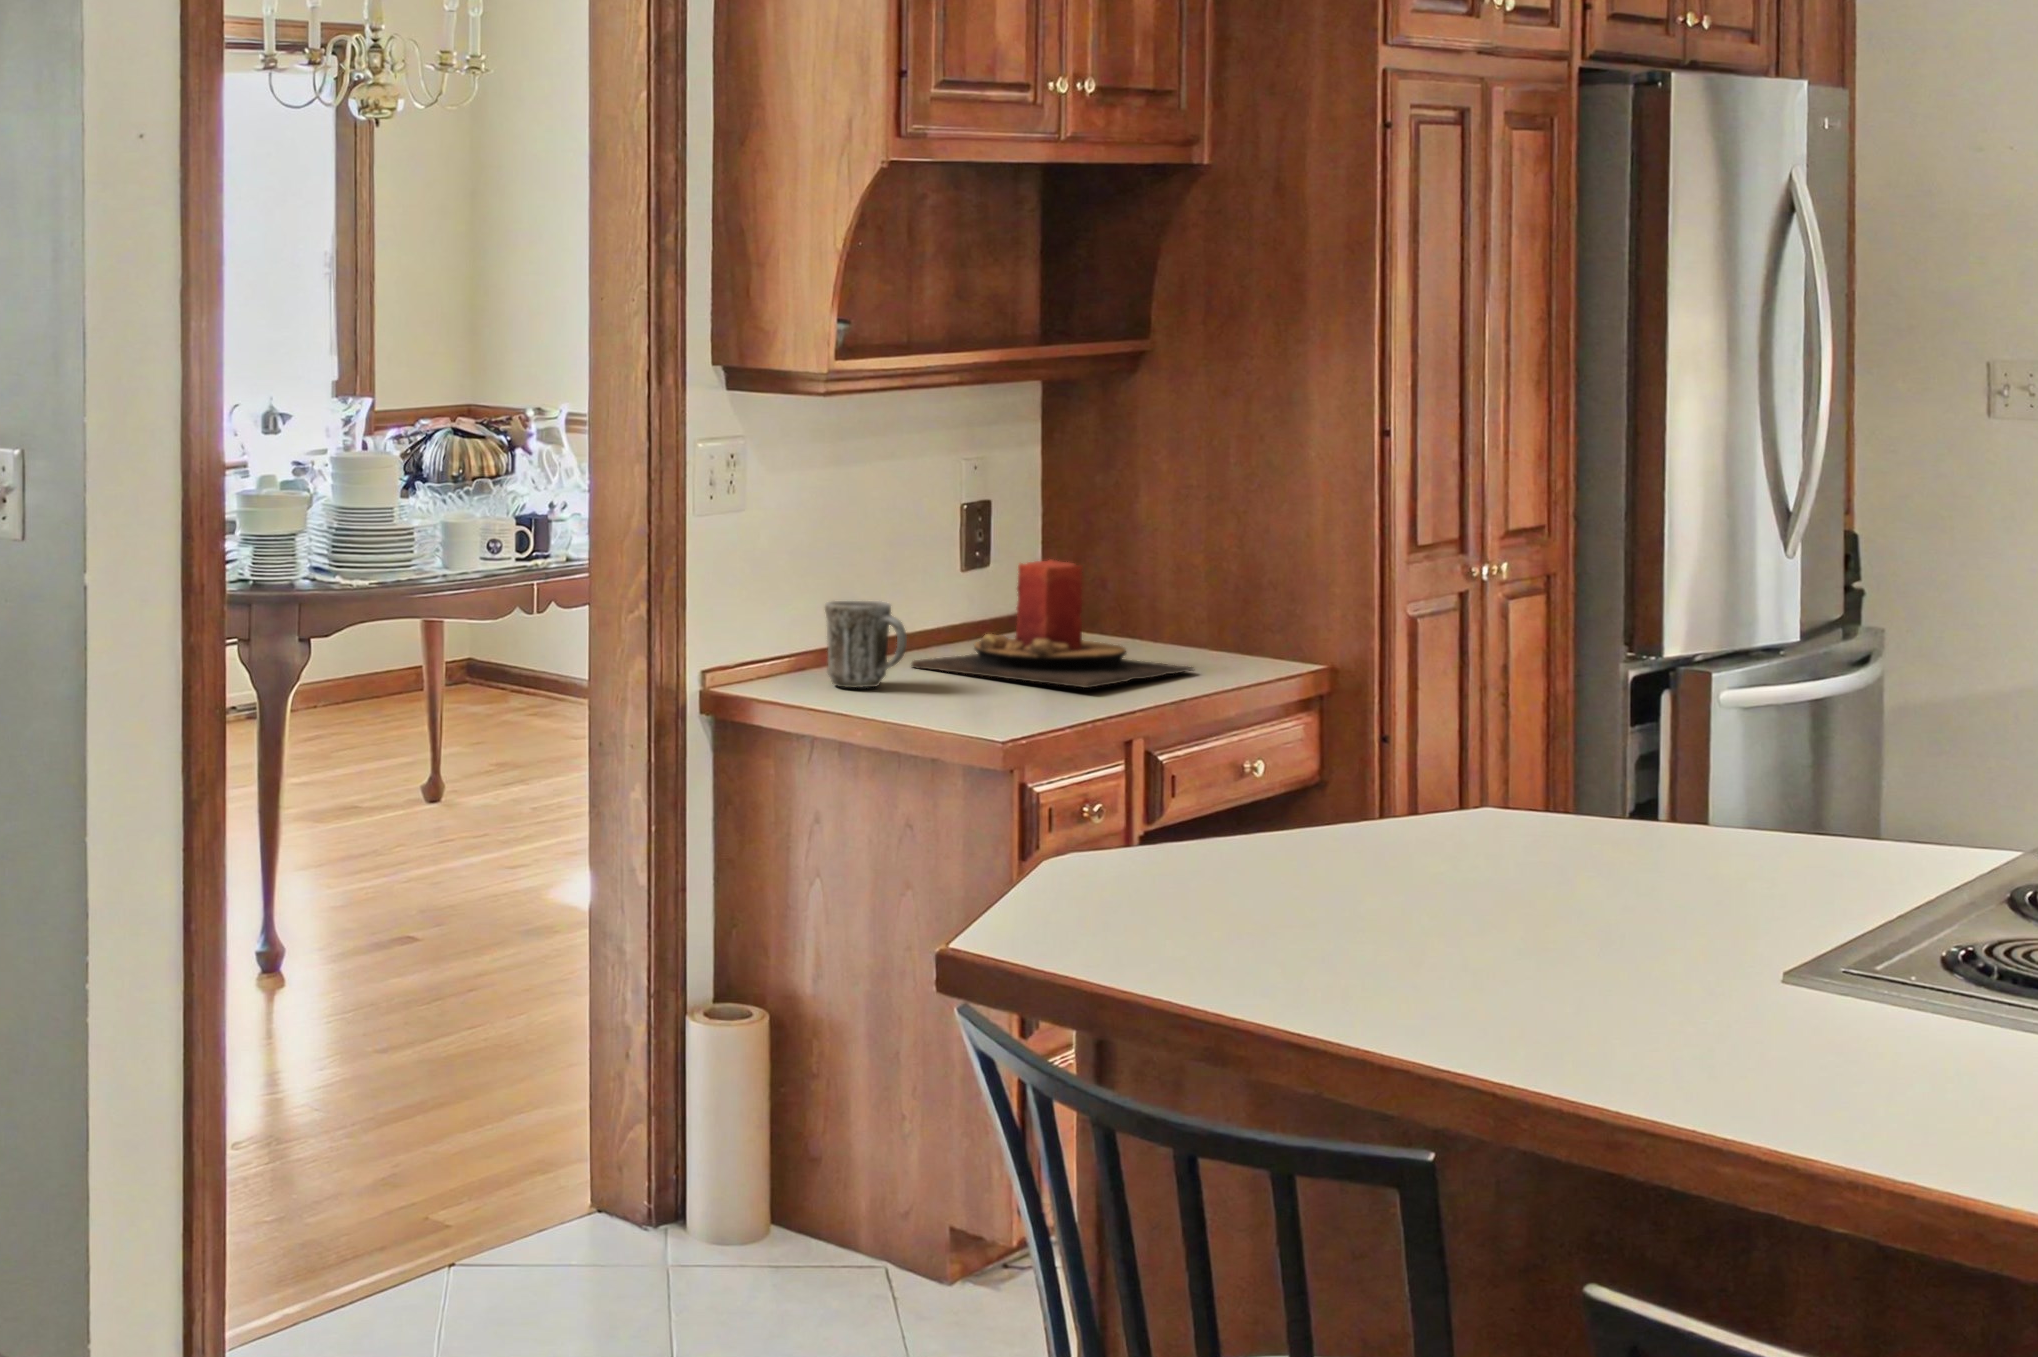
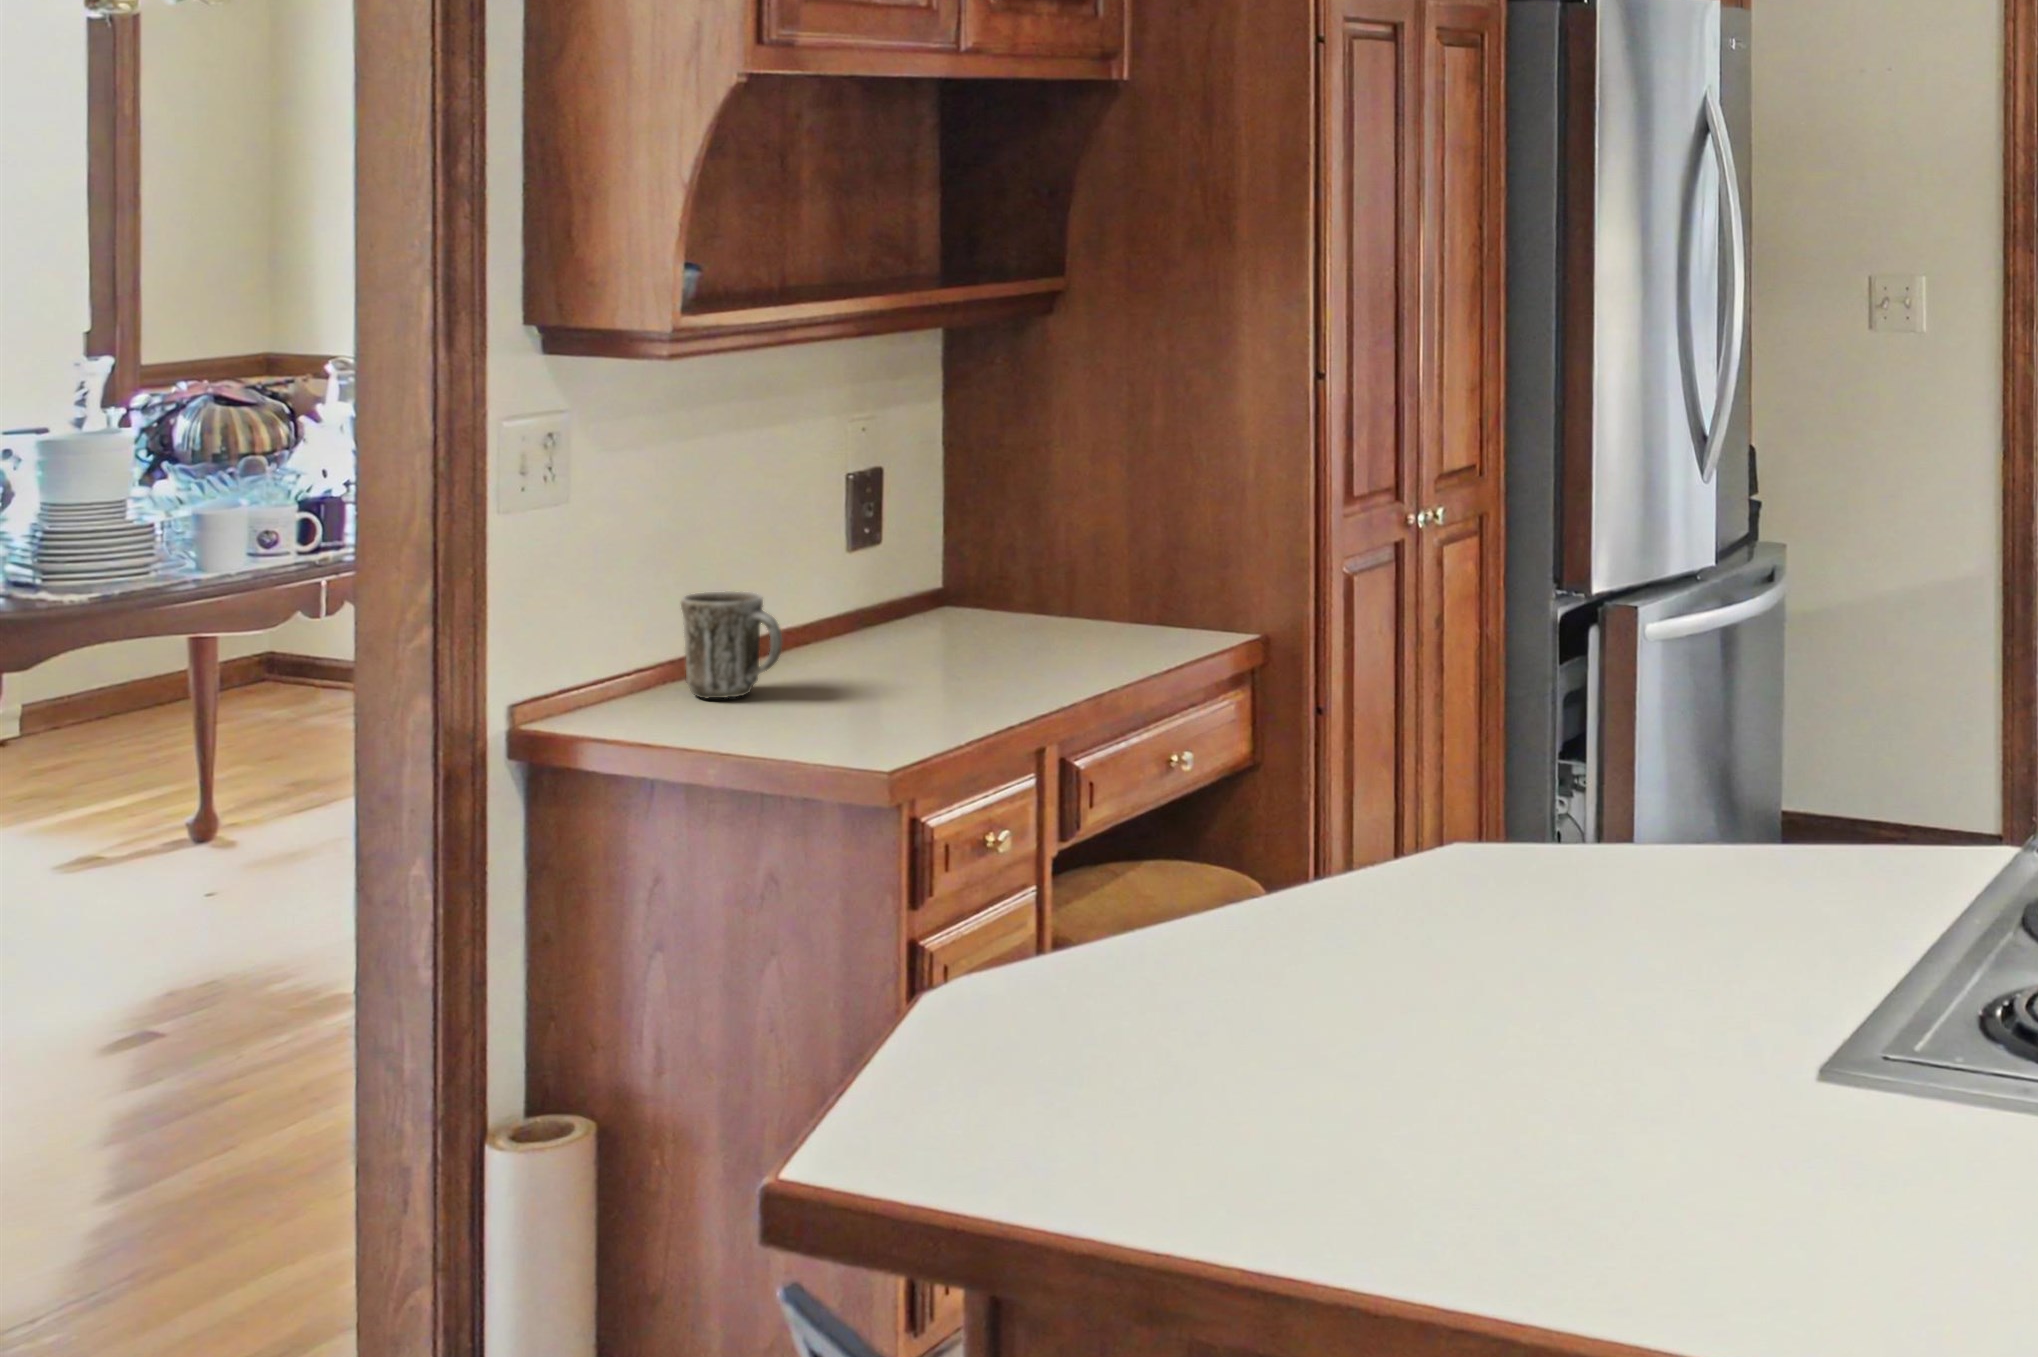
candle: present [911,559,1193,688] -> none [790,529,1118,687]

